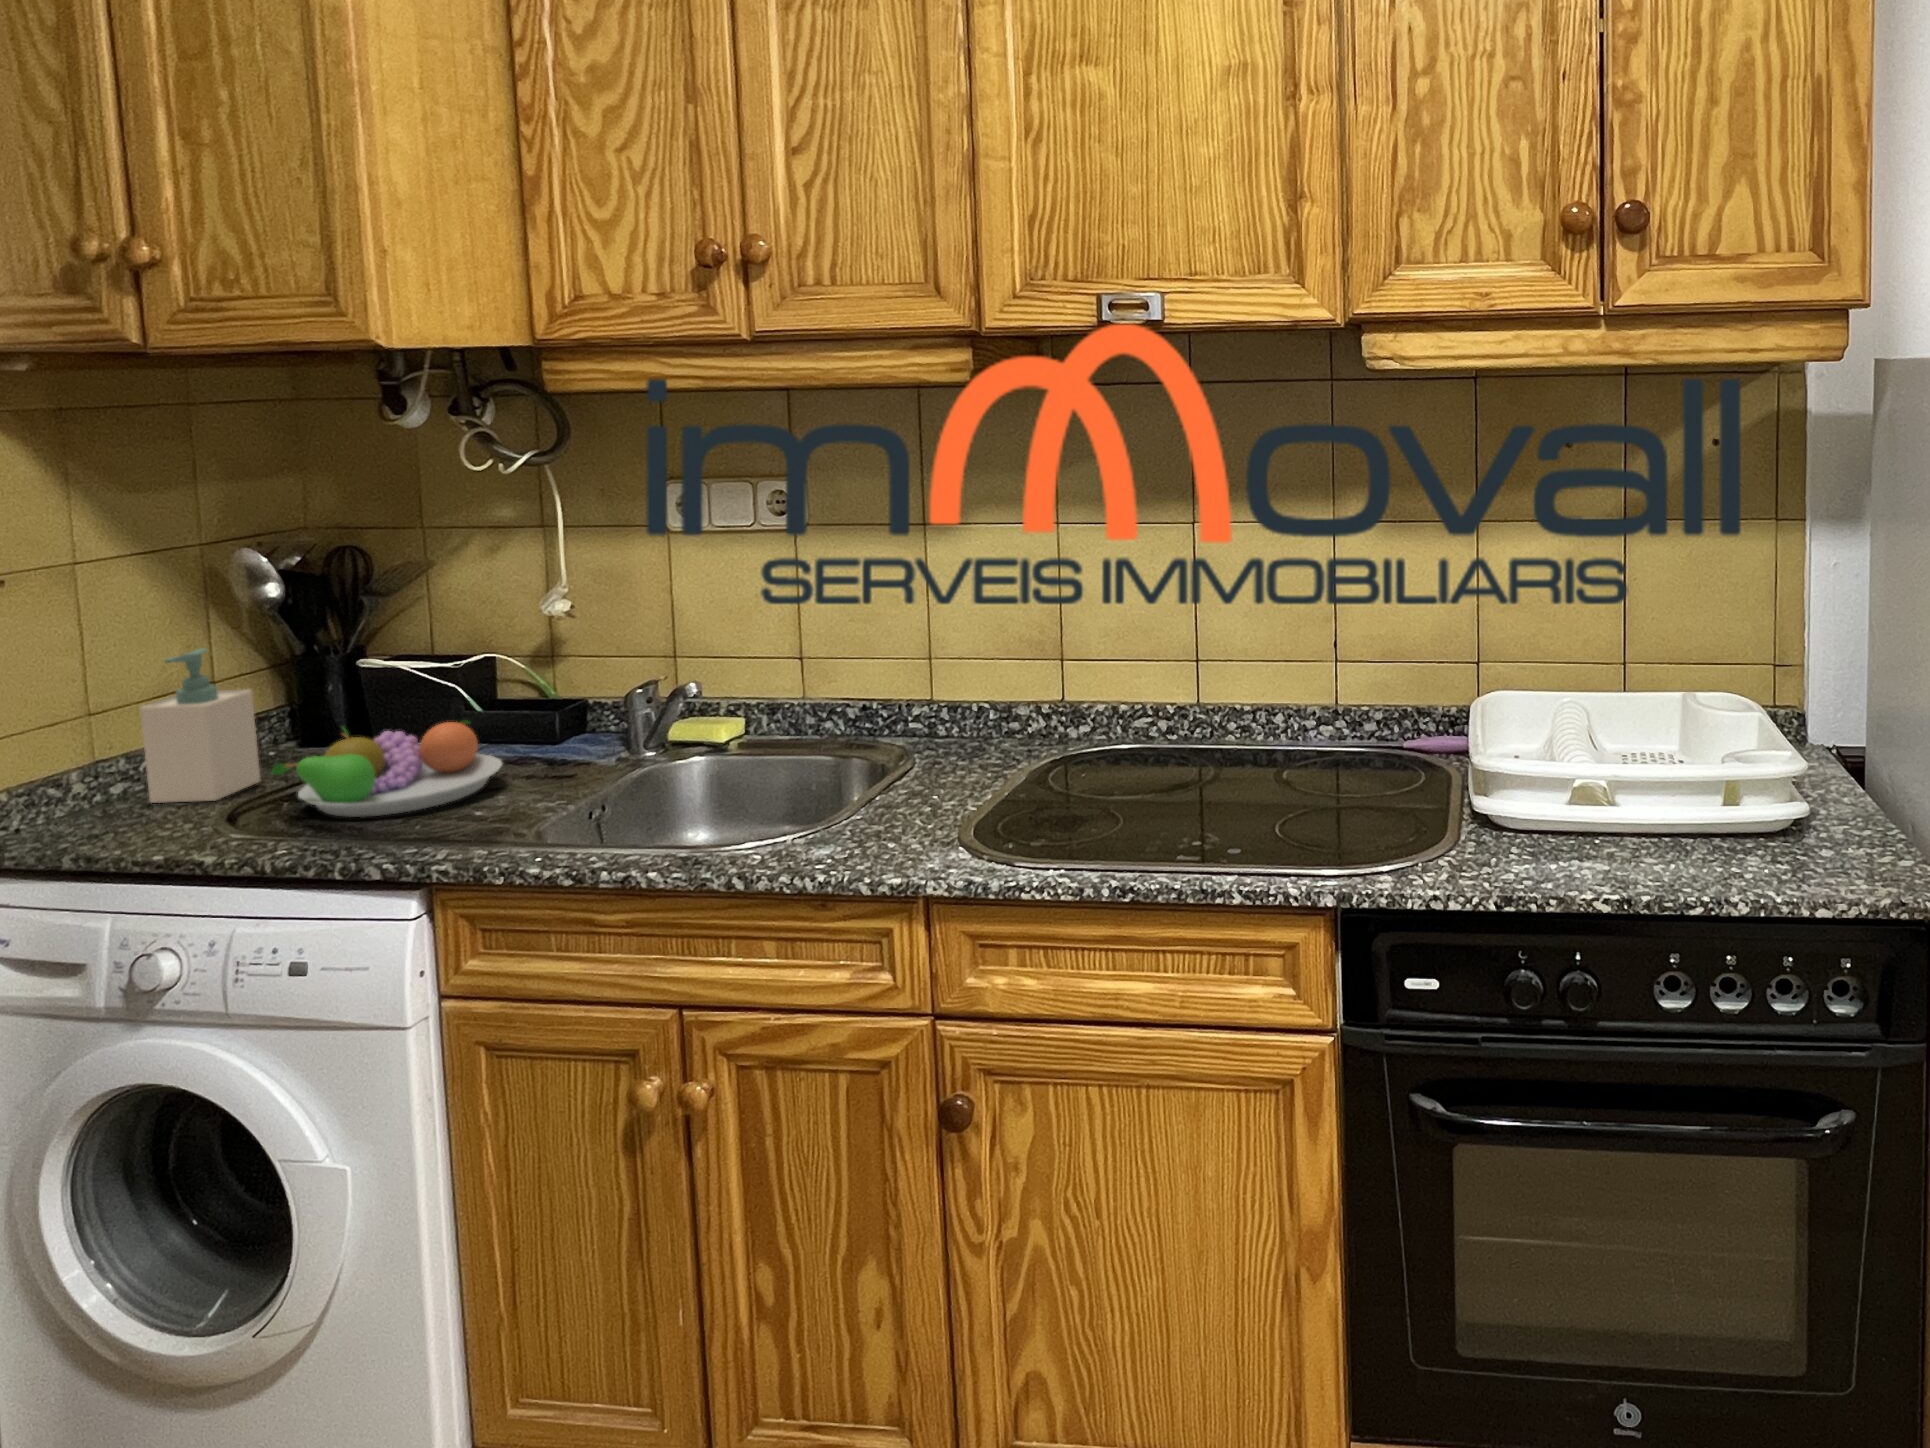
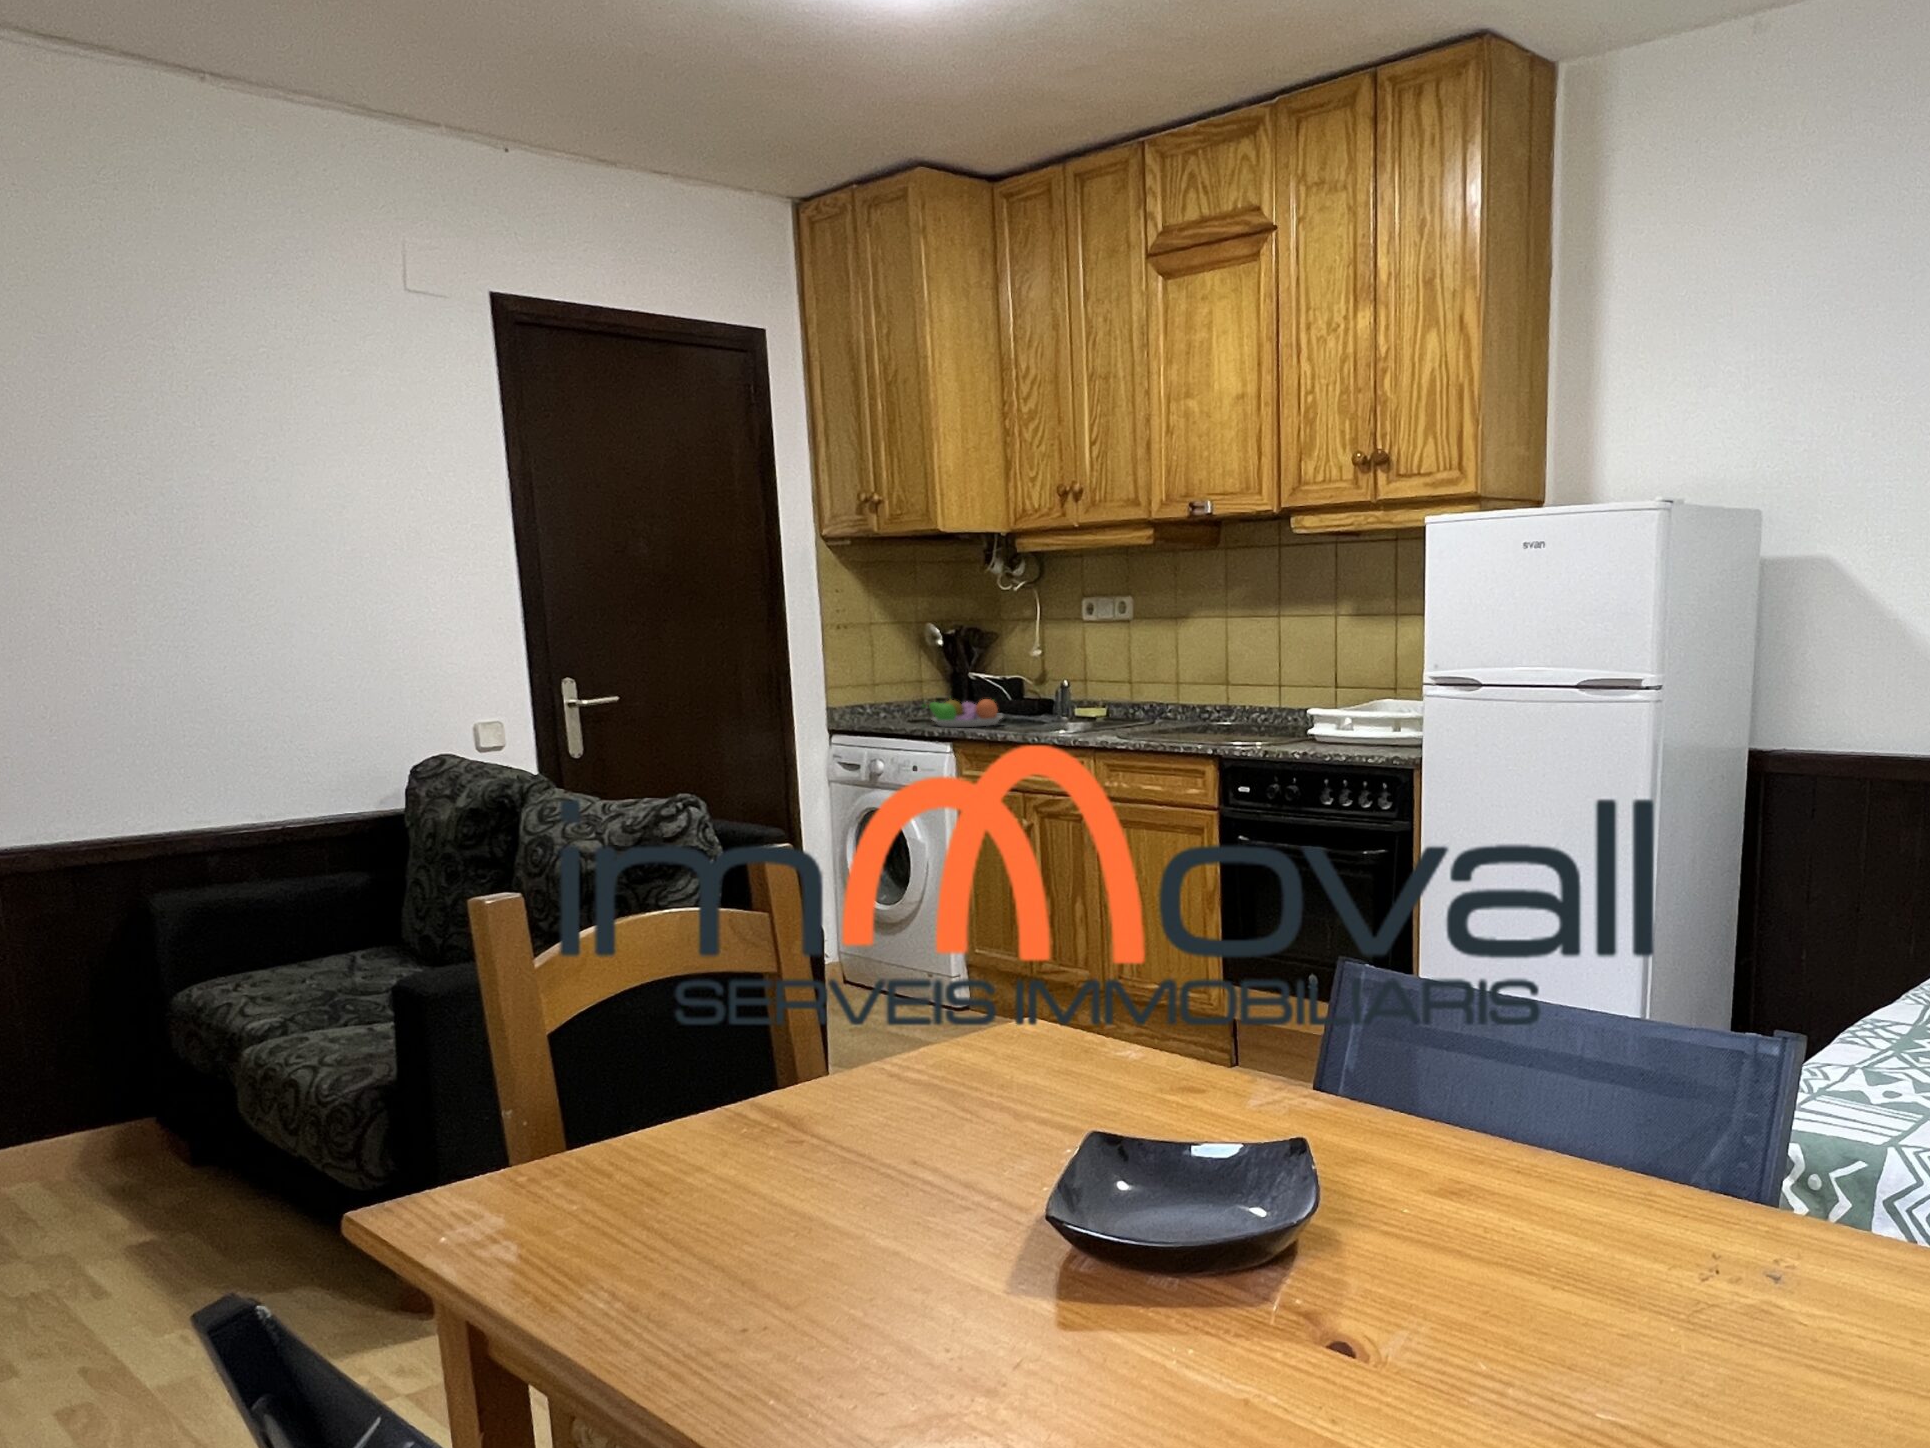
soap bottle: present [140,648,260,803] -> none [887,662,927,723]

